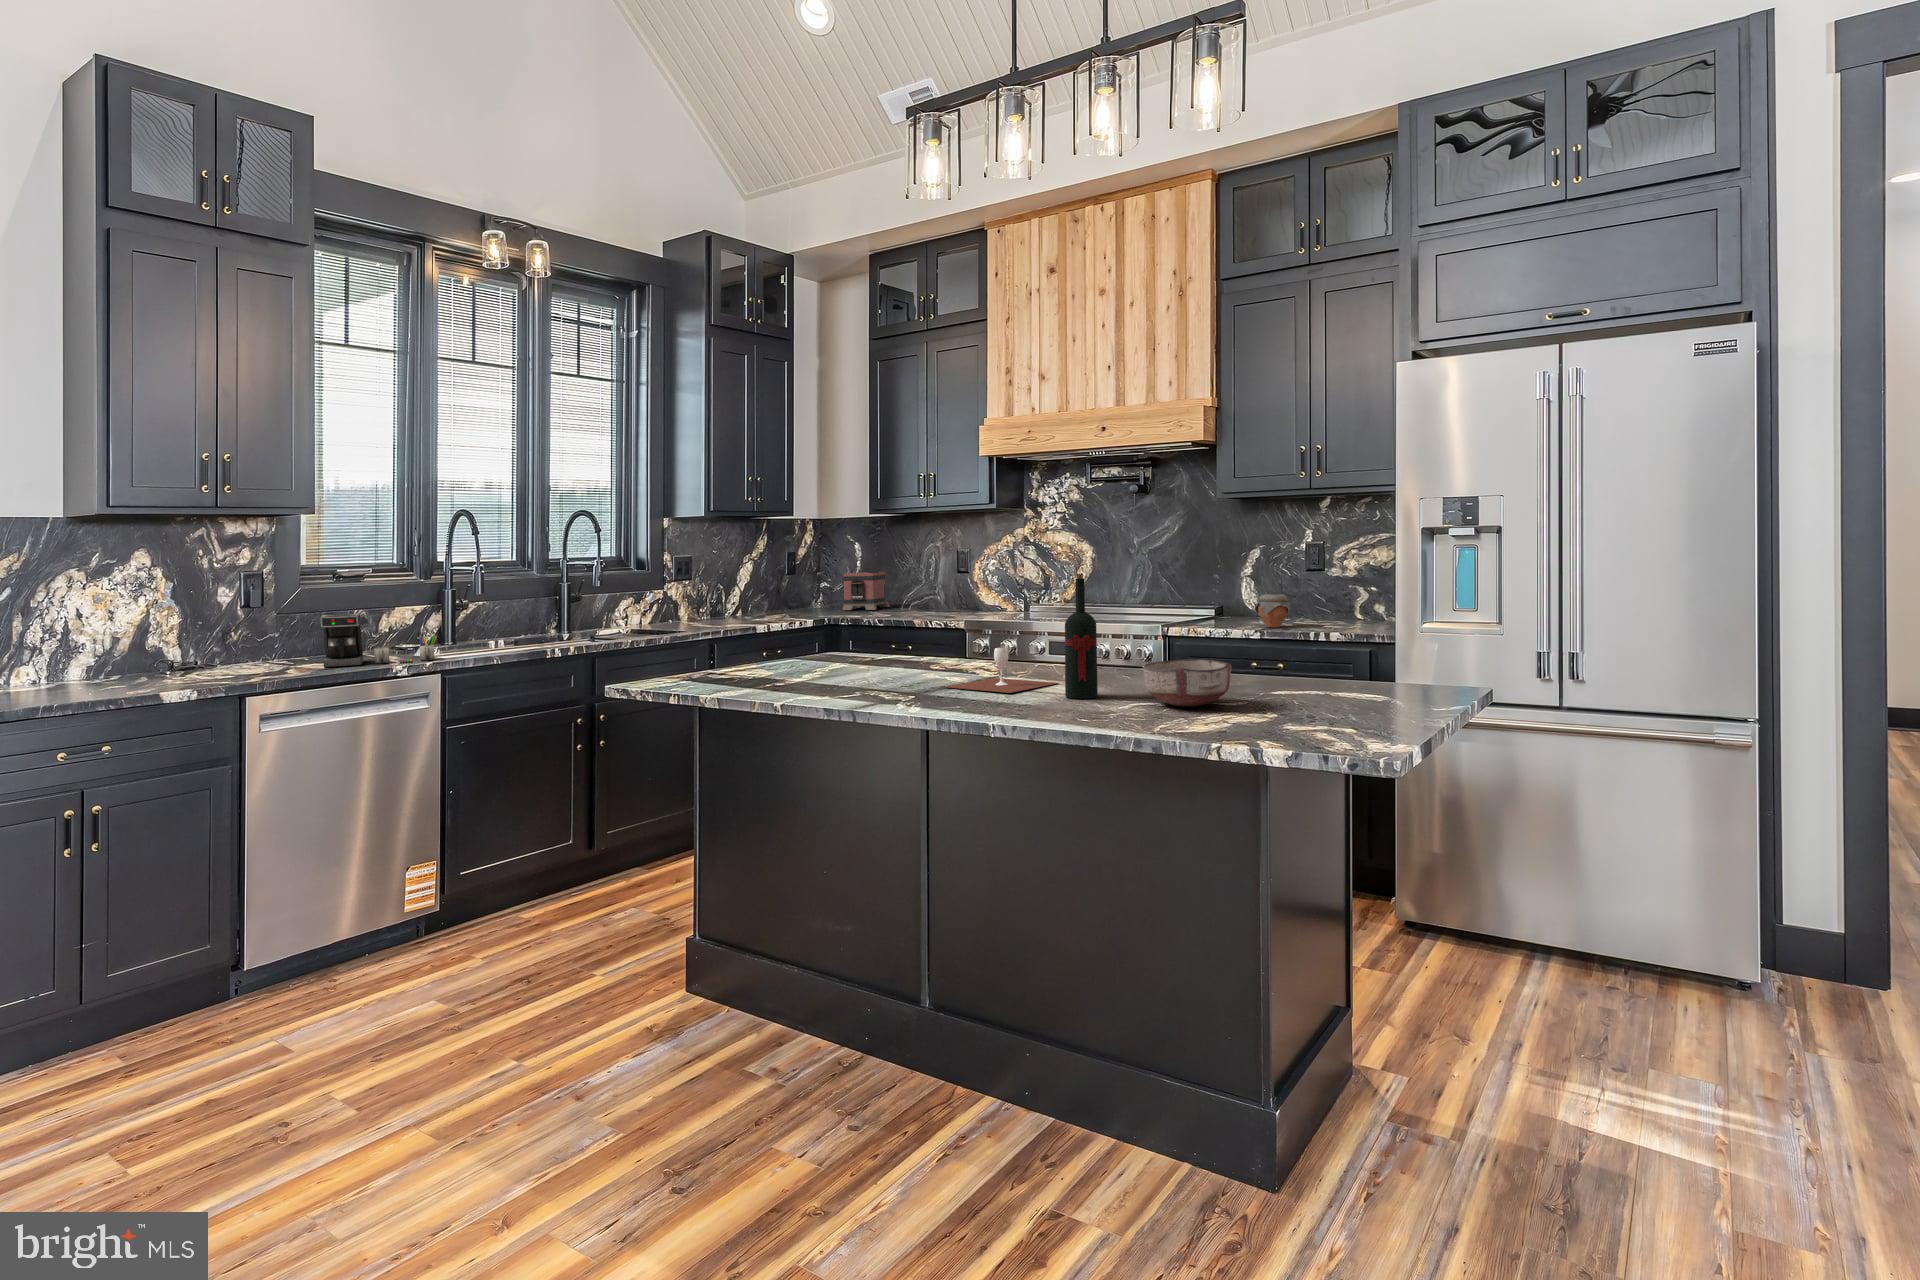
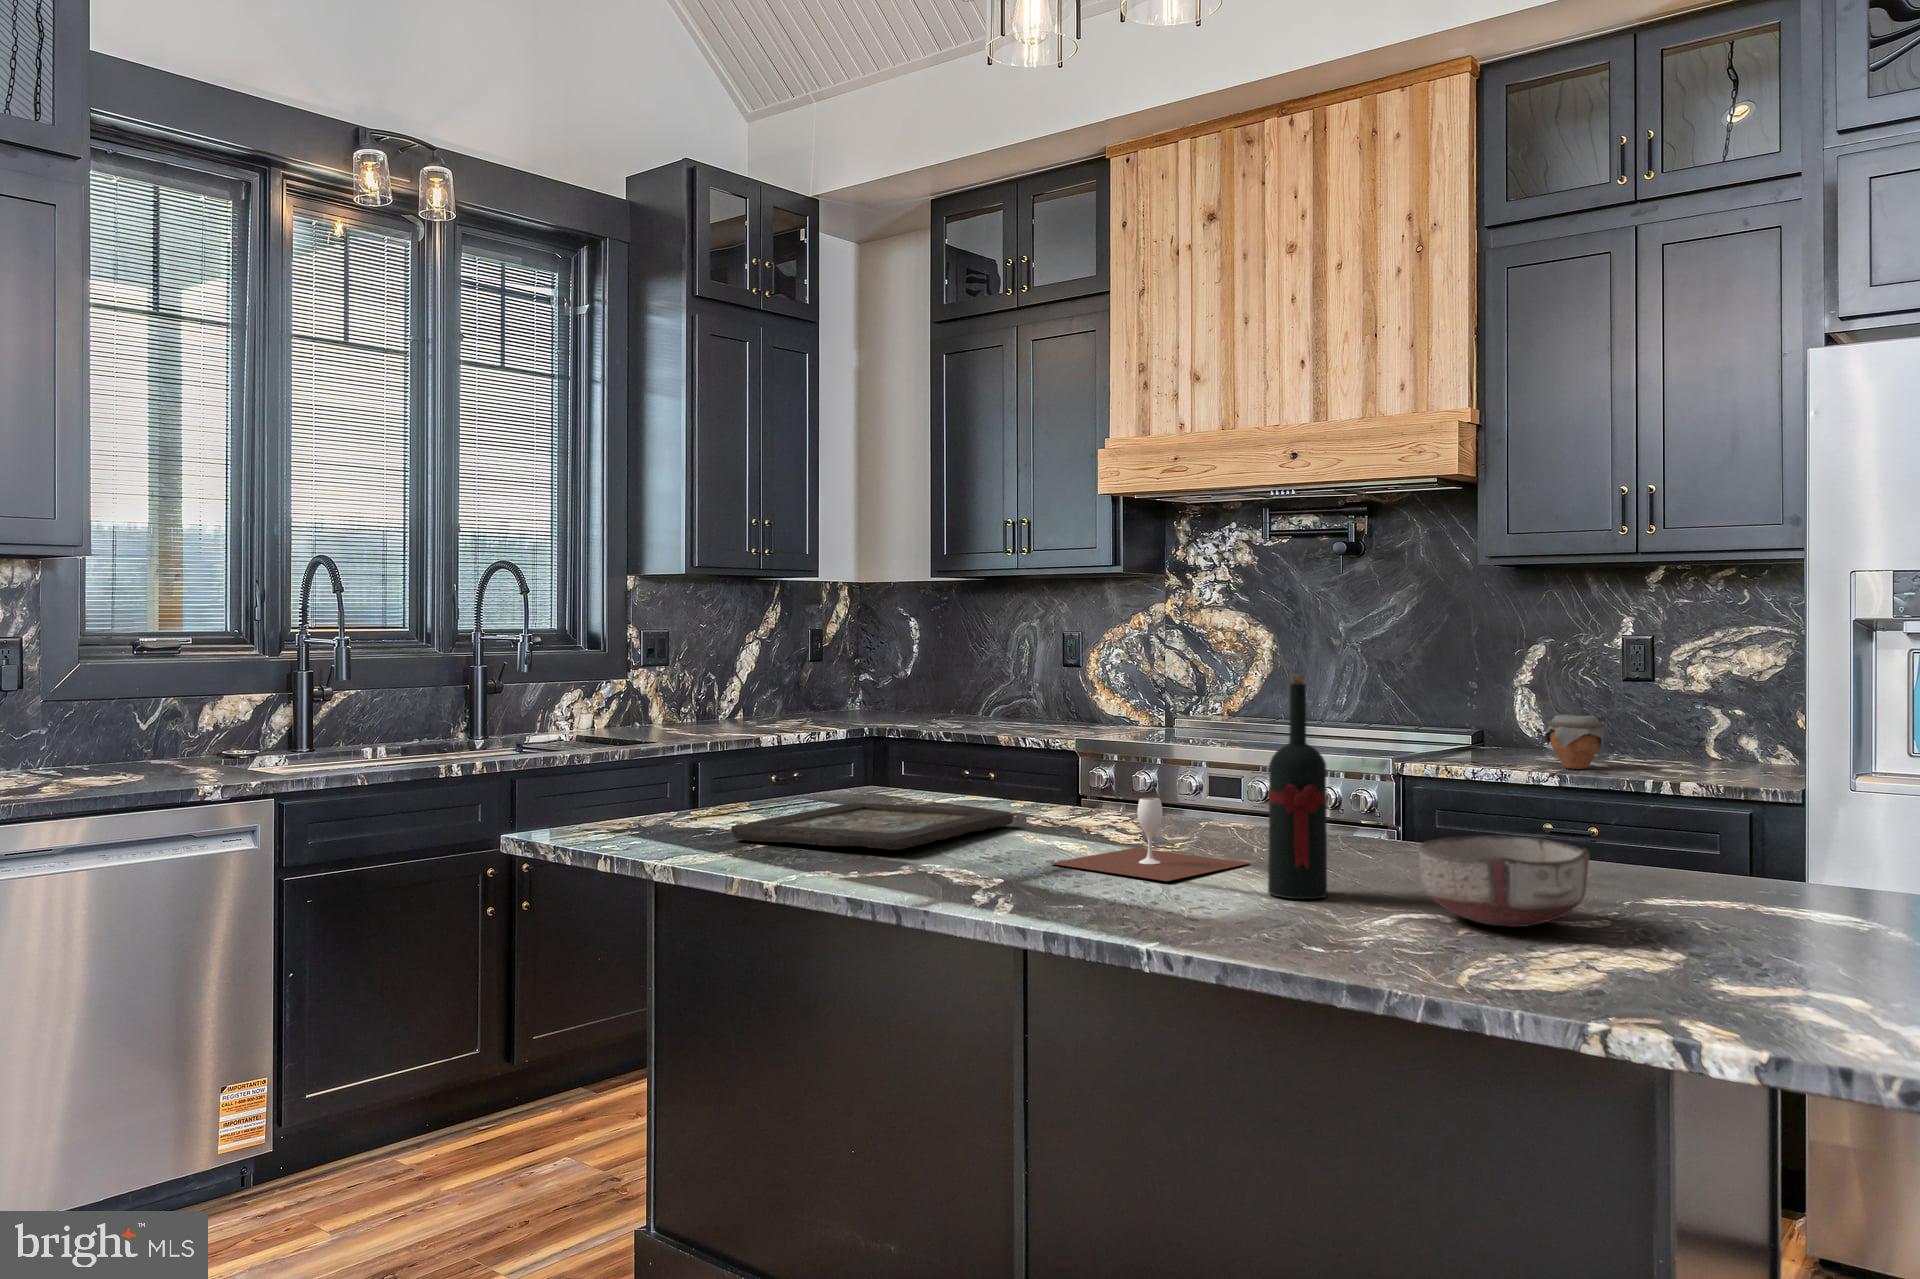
toaster: present [842,572,890,610] -> none [890,662,961,718]
coffee maker: present [320,613,437,667] -> none [88,704,267,786]
decorative tray: none [753,659,923,683] -> present [731,803,1013,850]

